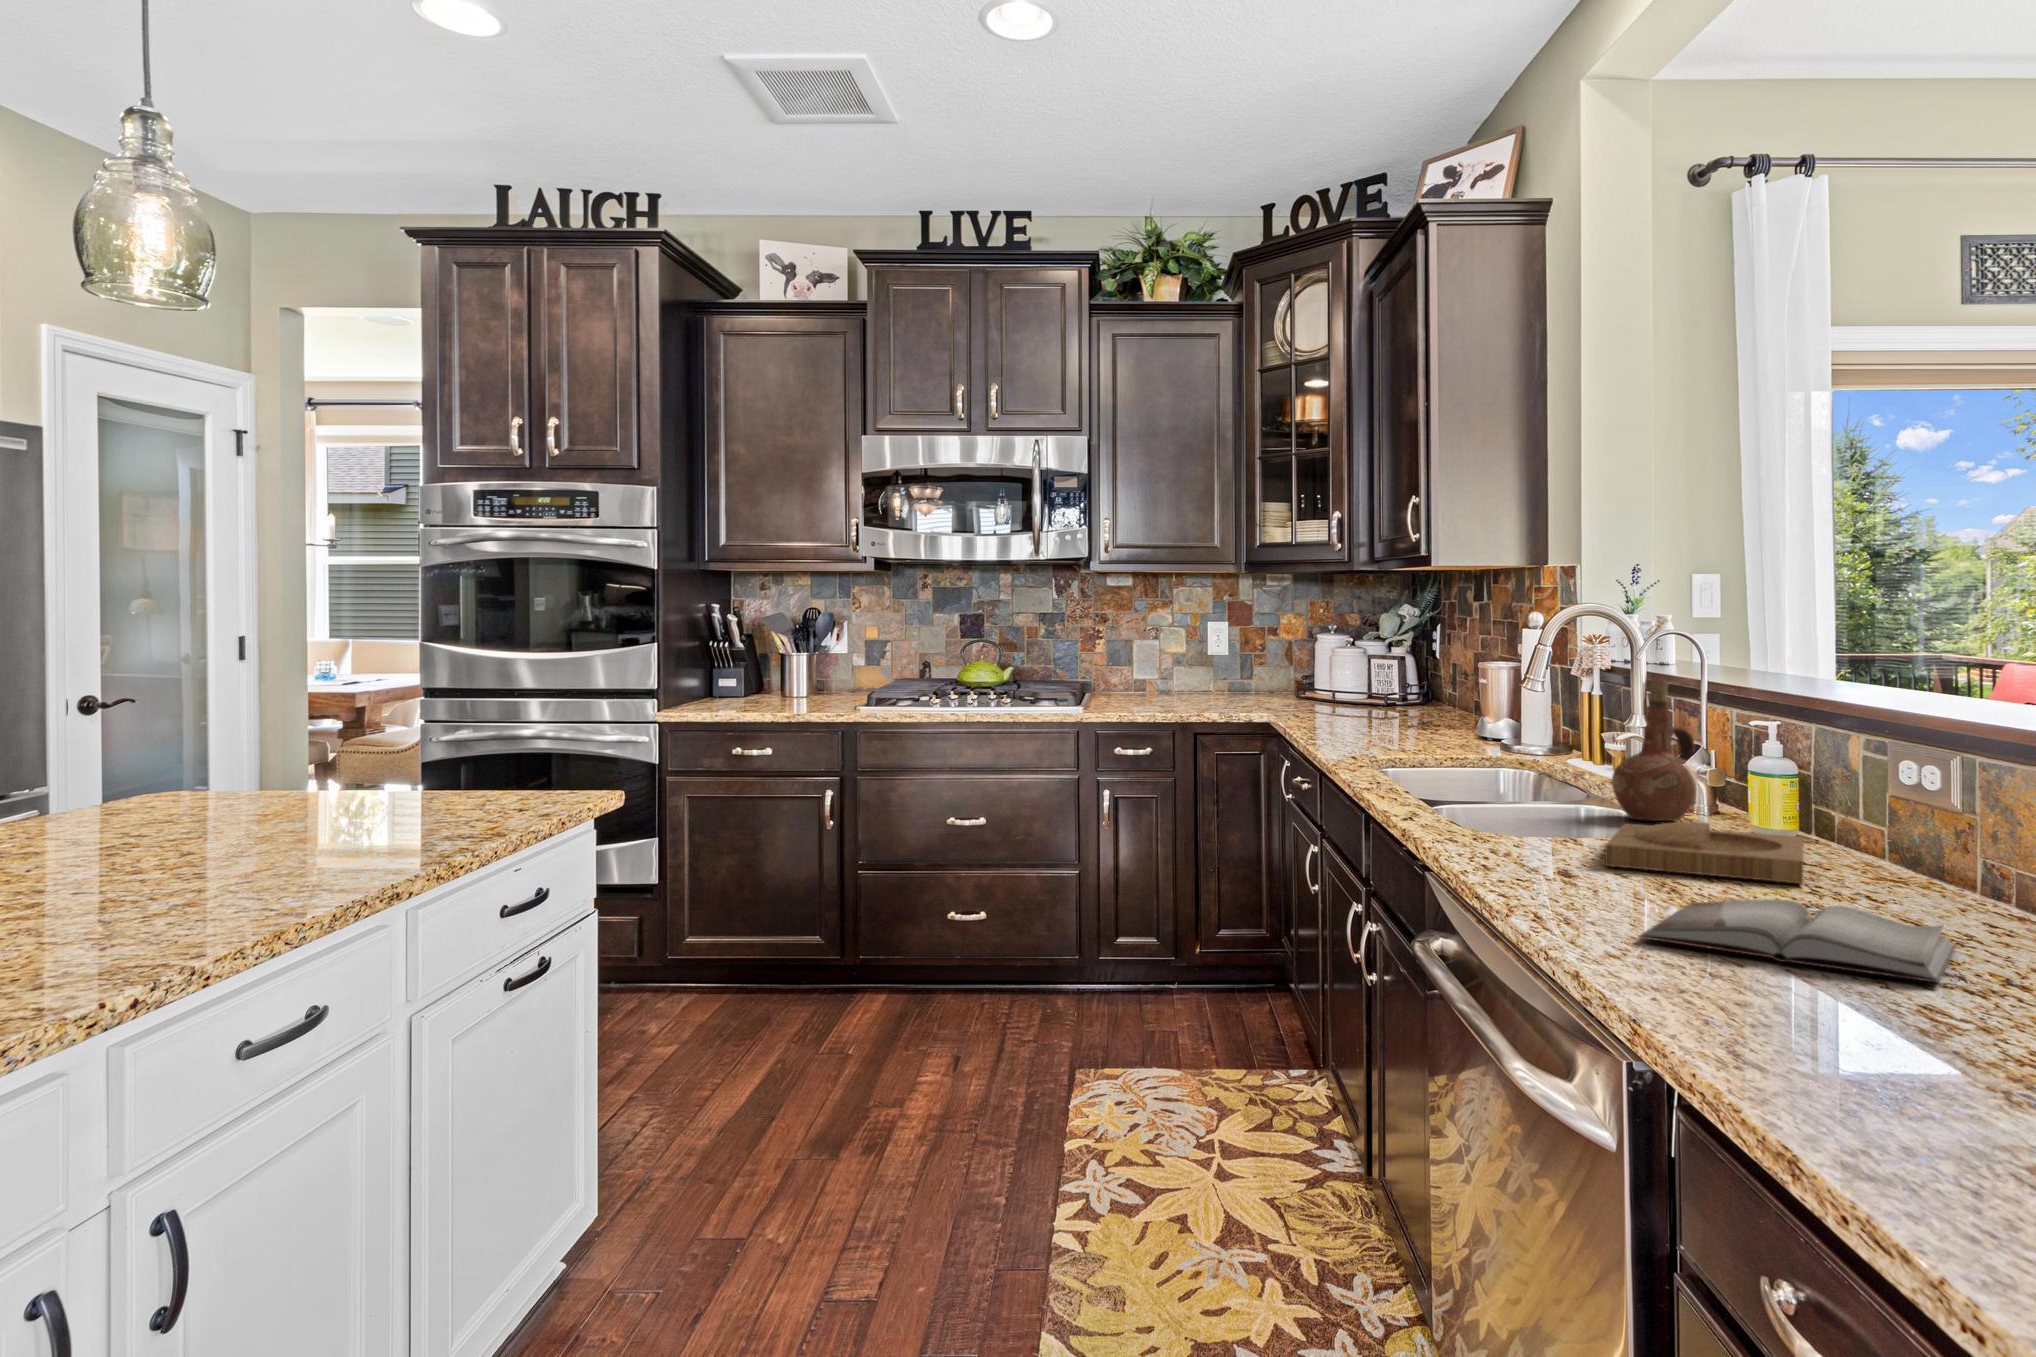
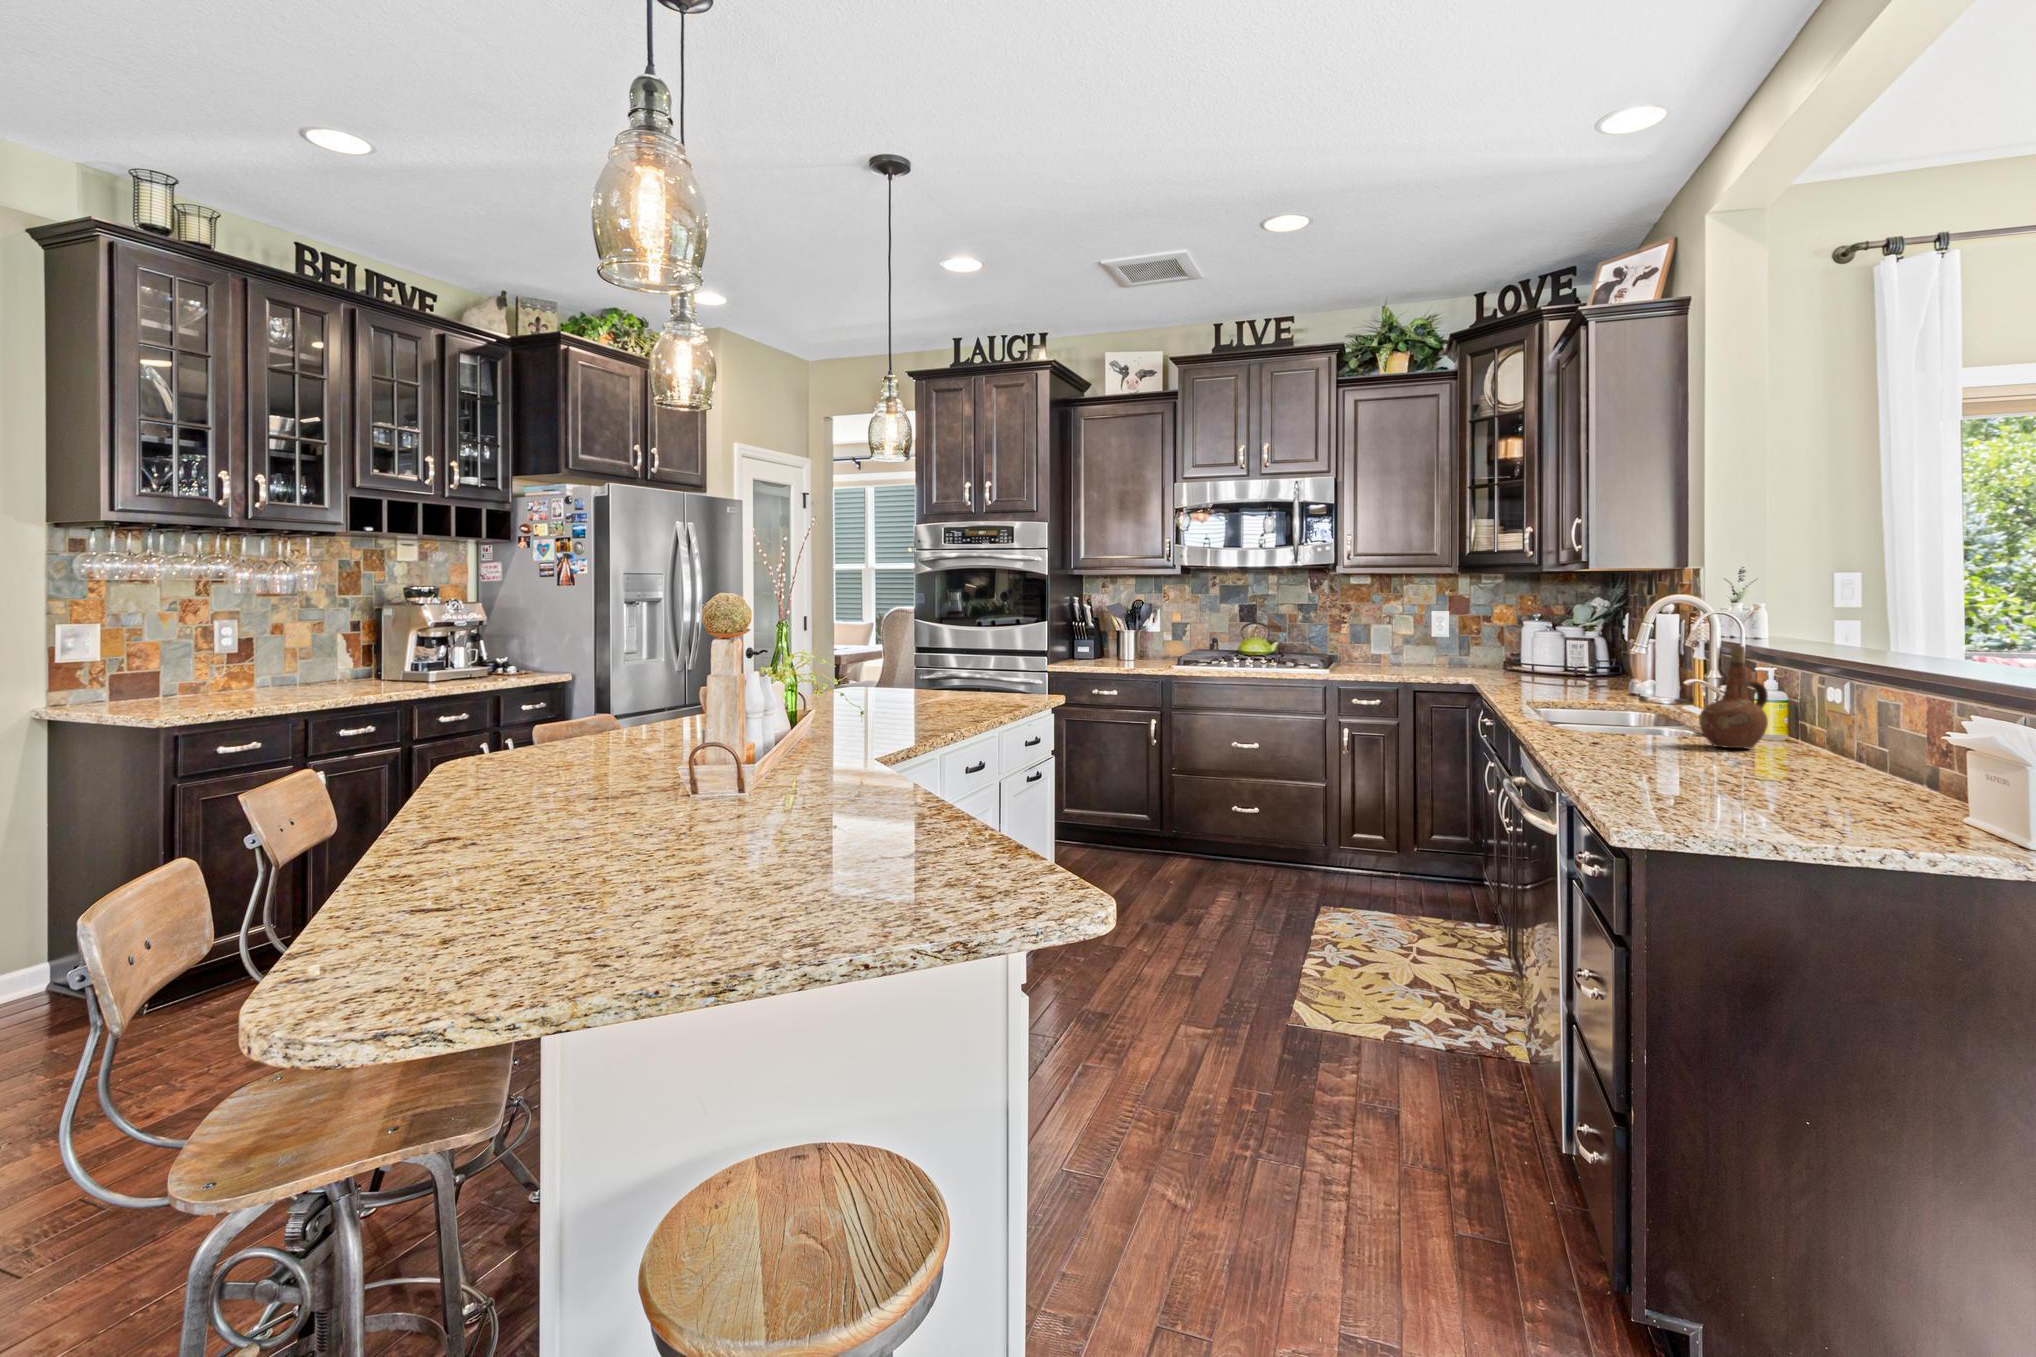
tray: present [1605,822,1804,884] -> none [1661,744,1830,784]
hardback book: present [1639,899,1956,983] -> none [1644,785,1879,831]

